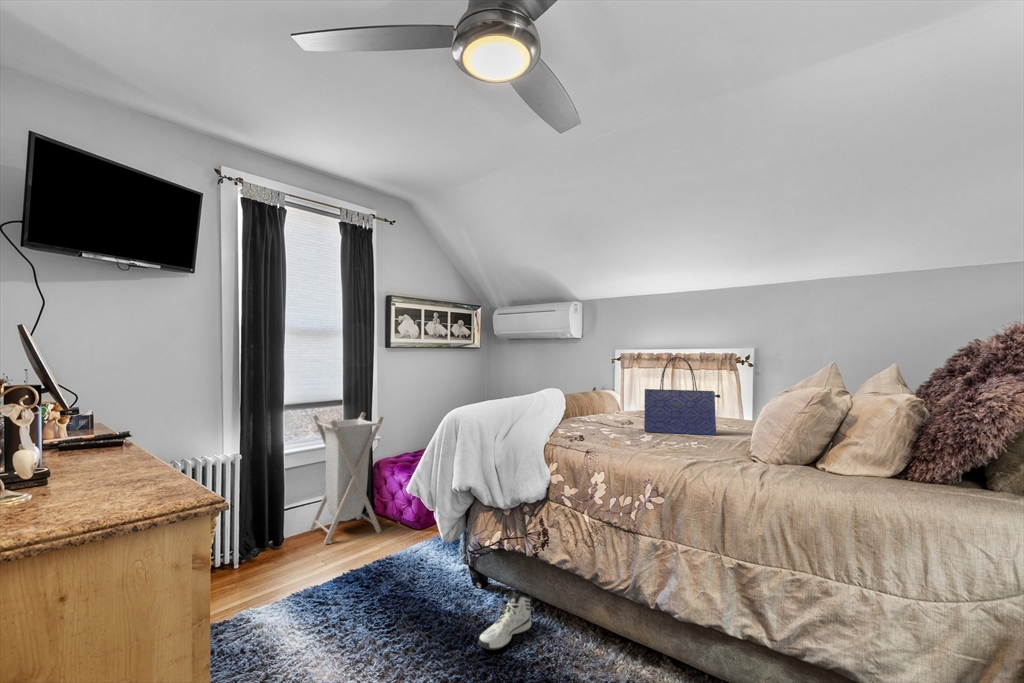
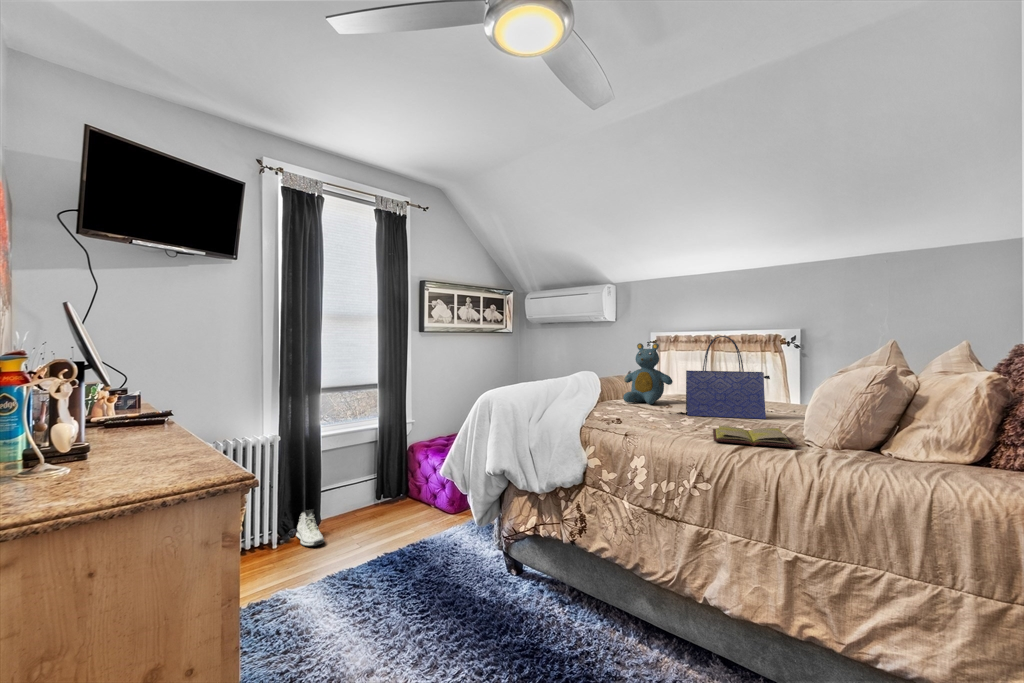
teddy bear: none [587,362,633,421] -> present [623,343,673,404]
laundry hamper: present [309,412,383,544] -> none [346,397,416,527]
diary: none [665,442,737,463] -> present [713,426,796,448]
sneaker: present [478,591,531,650] -> present [296,510,324,546]

